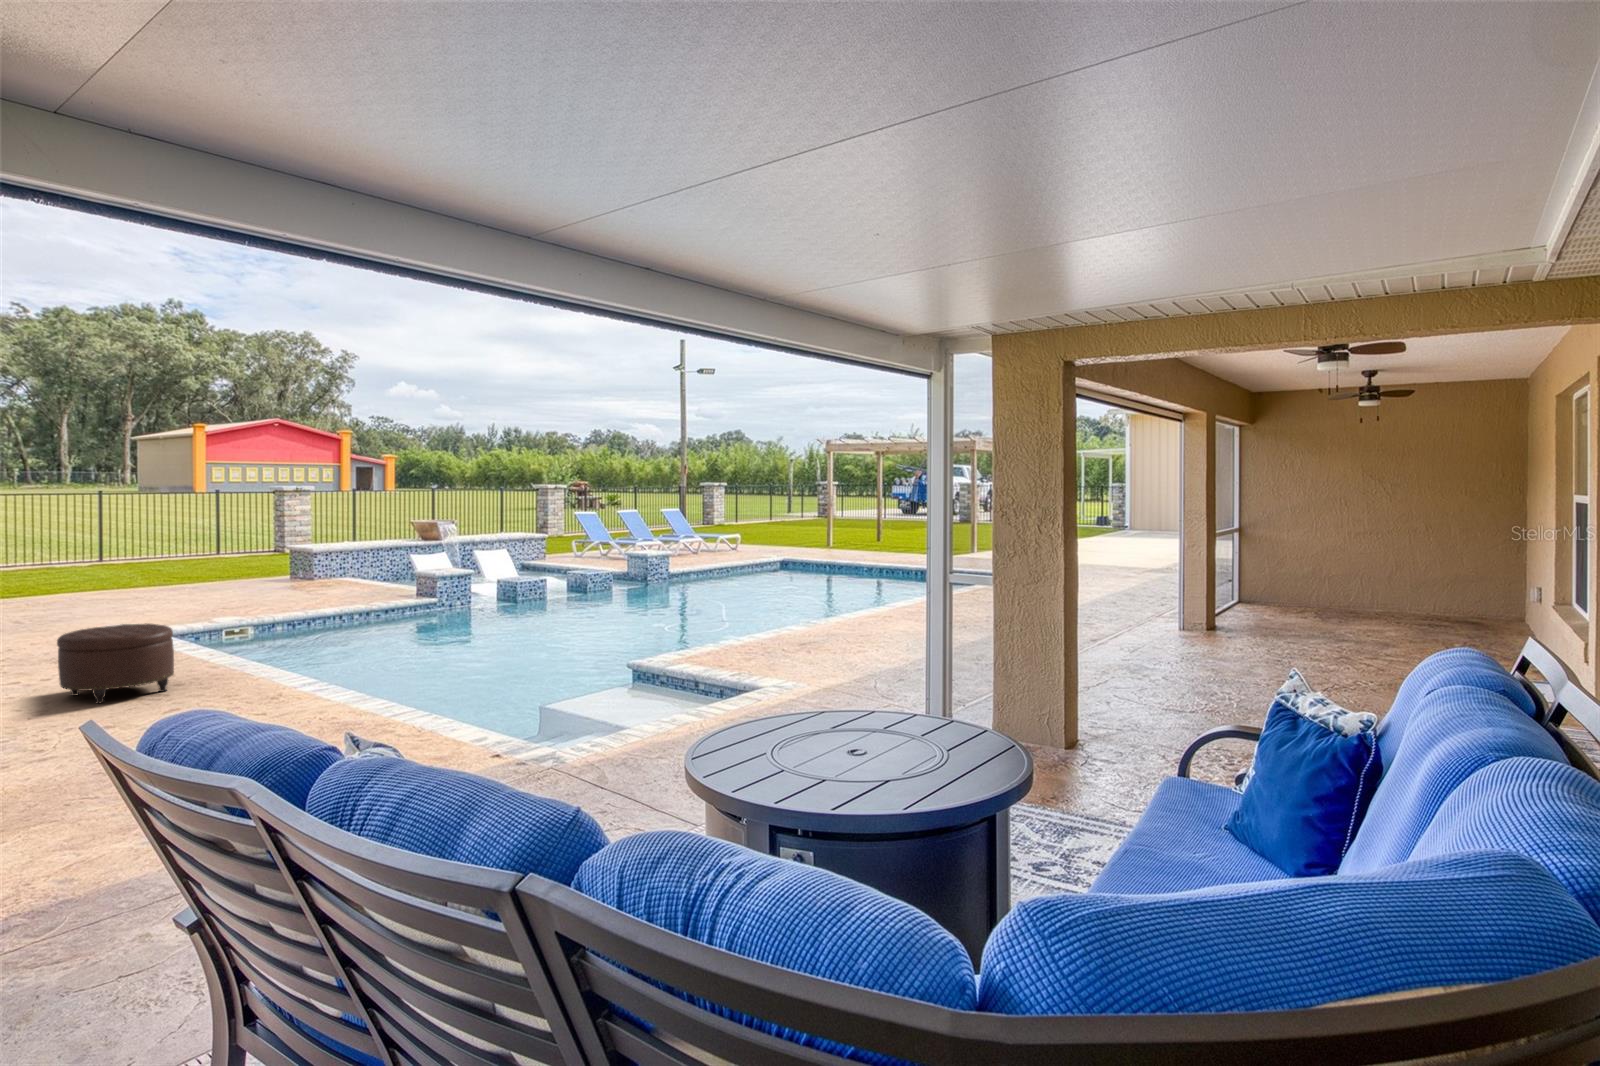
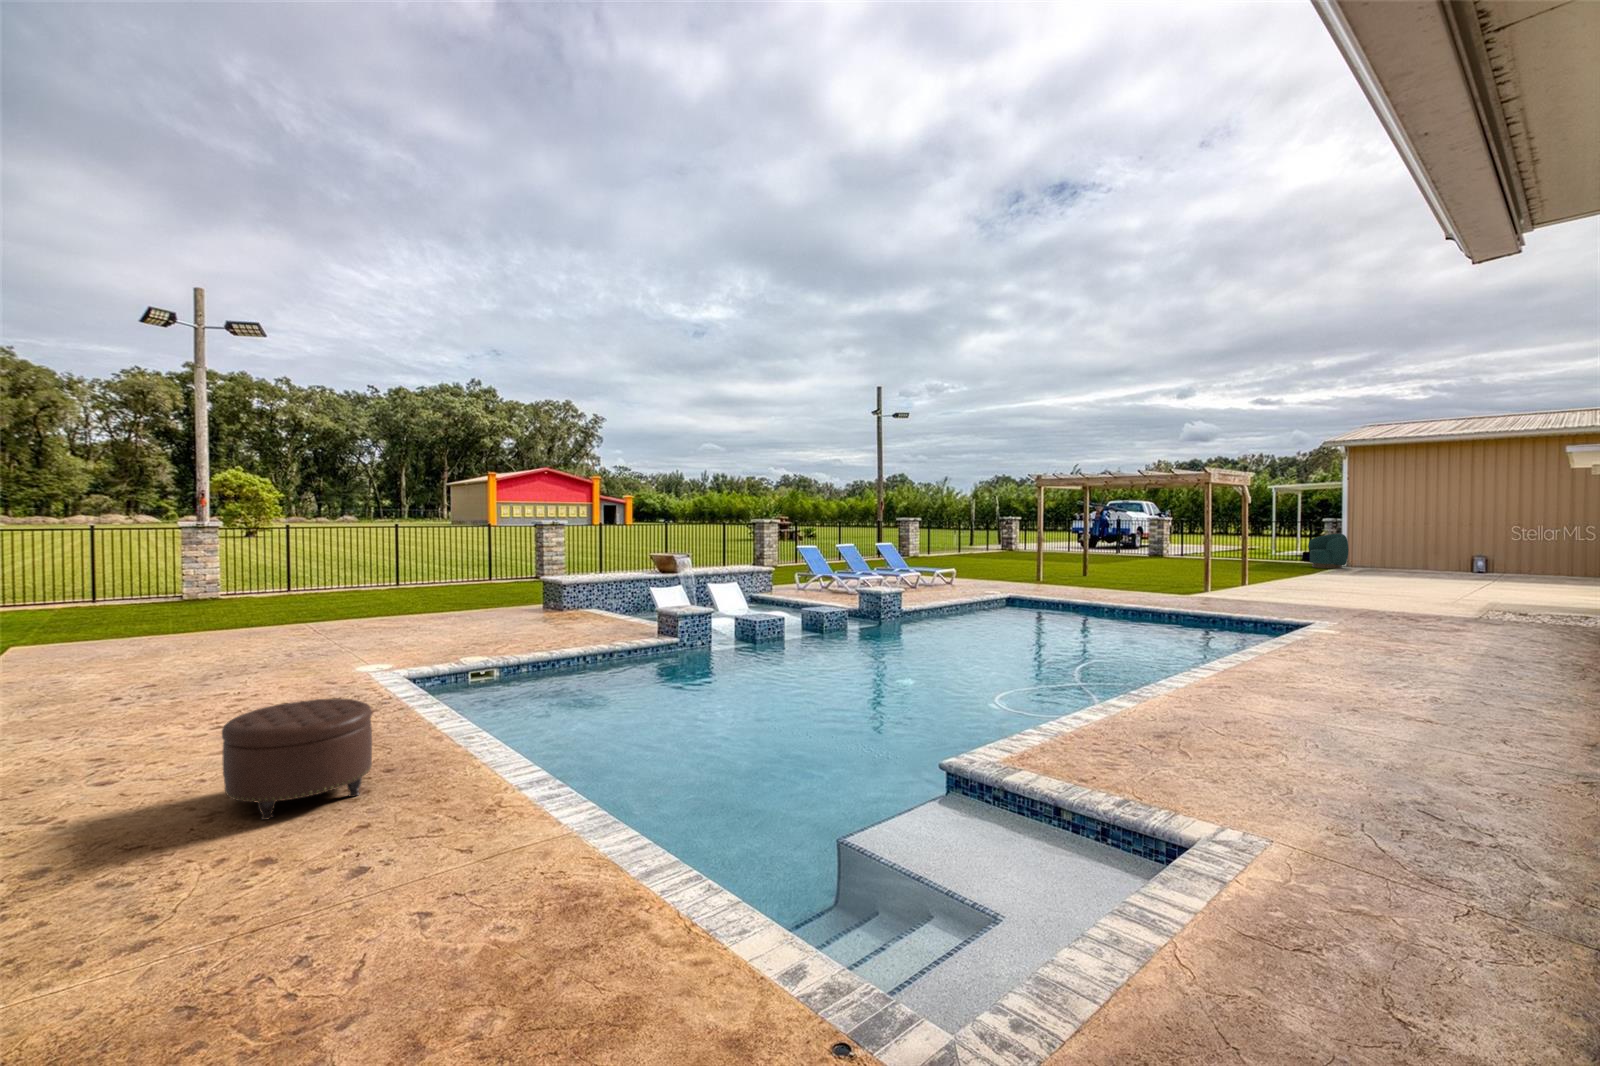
armchair: none [1099,499,1131,532] -> present [1308,534,1349,569]

